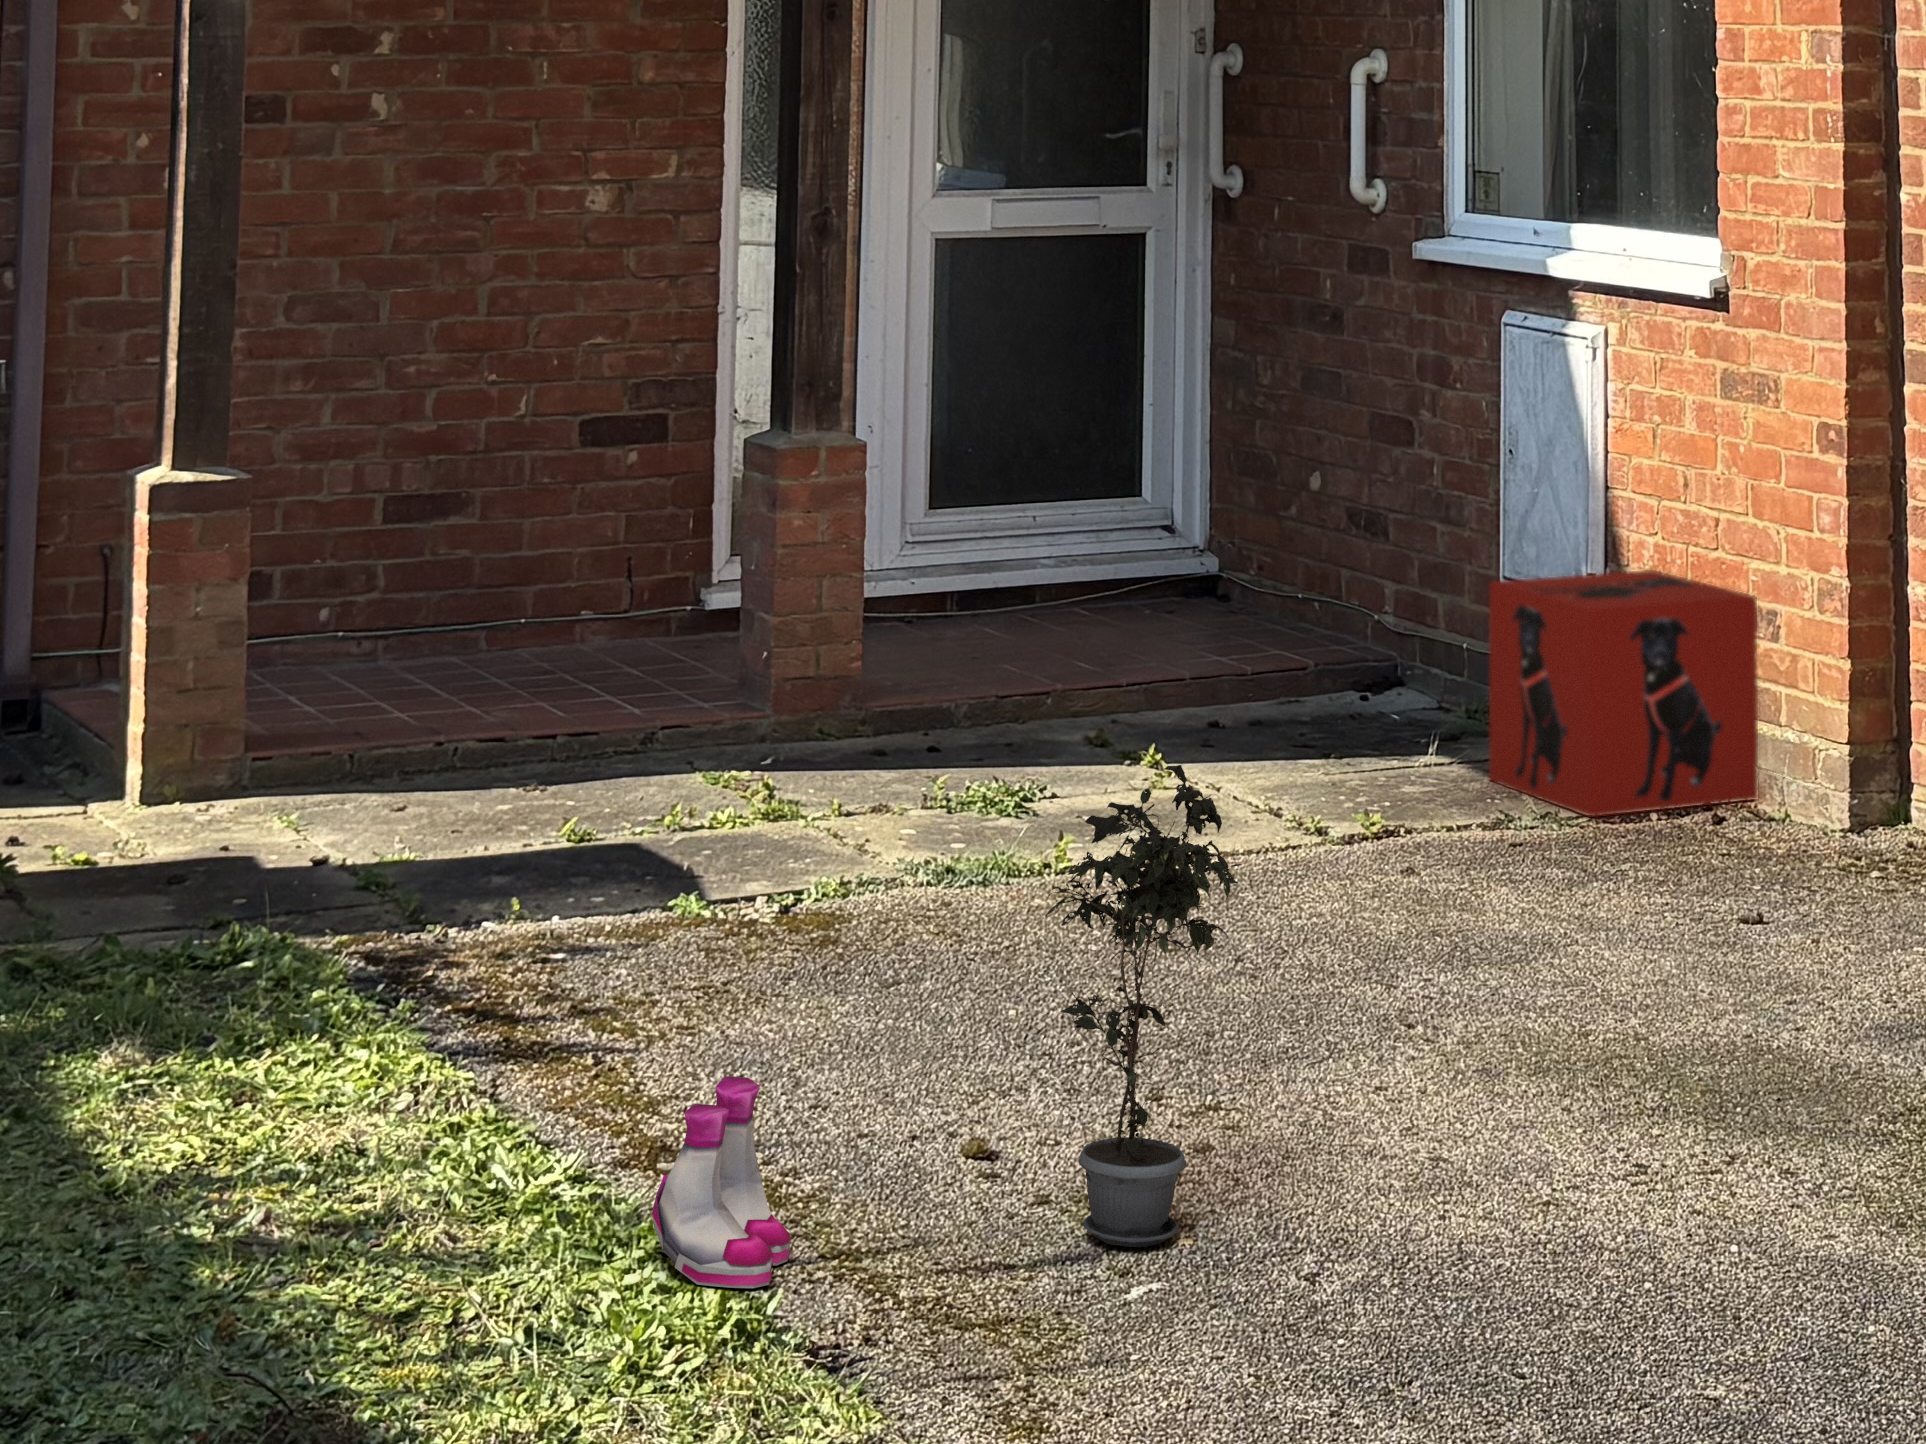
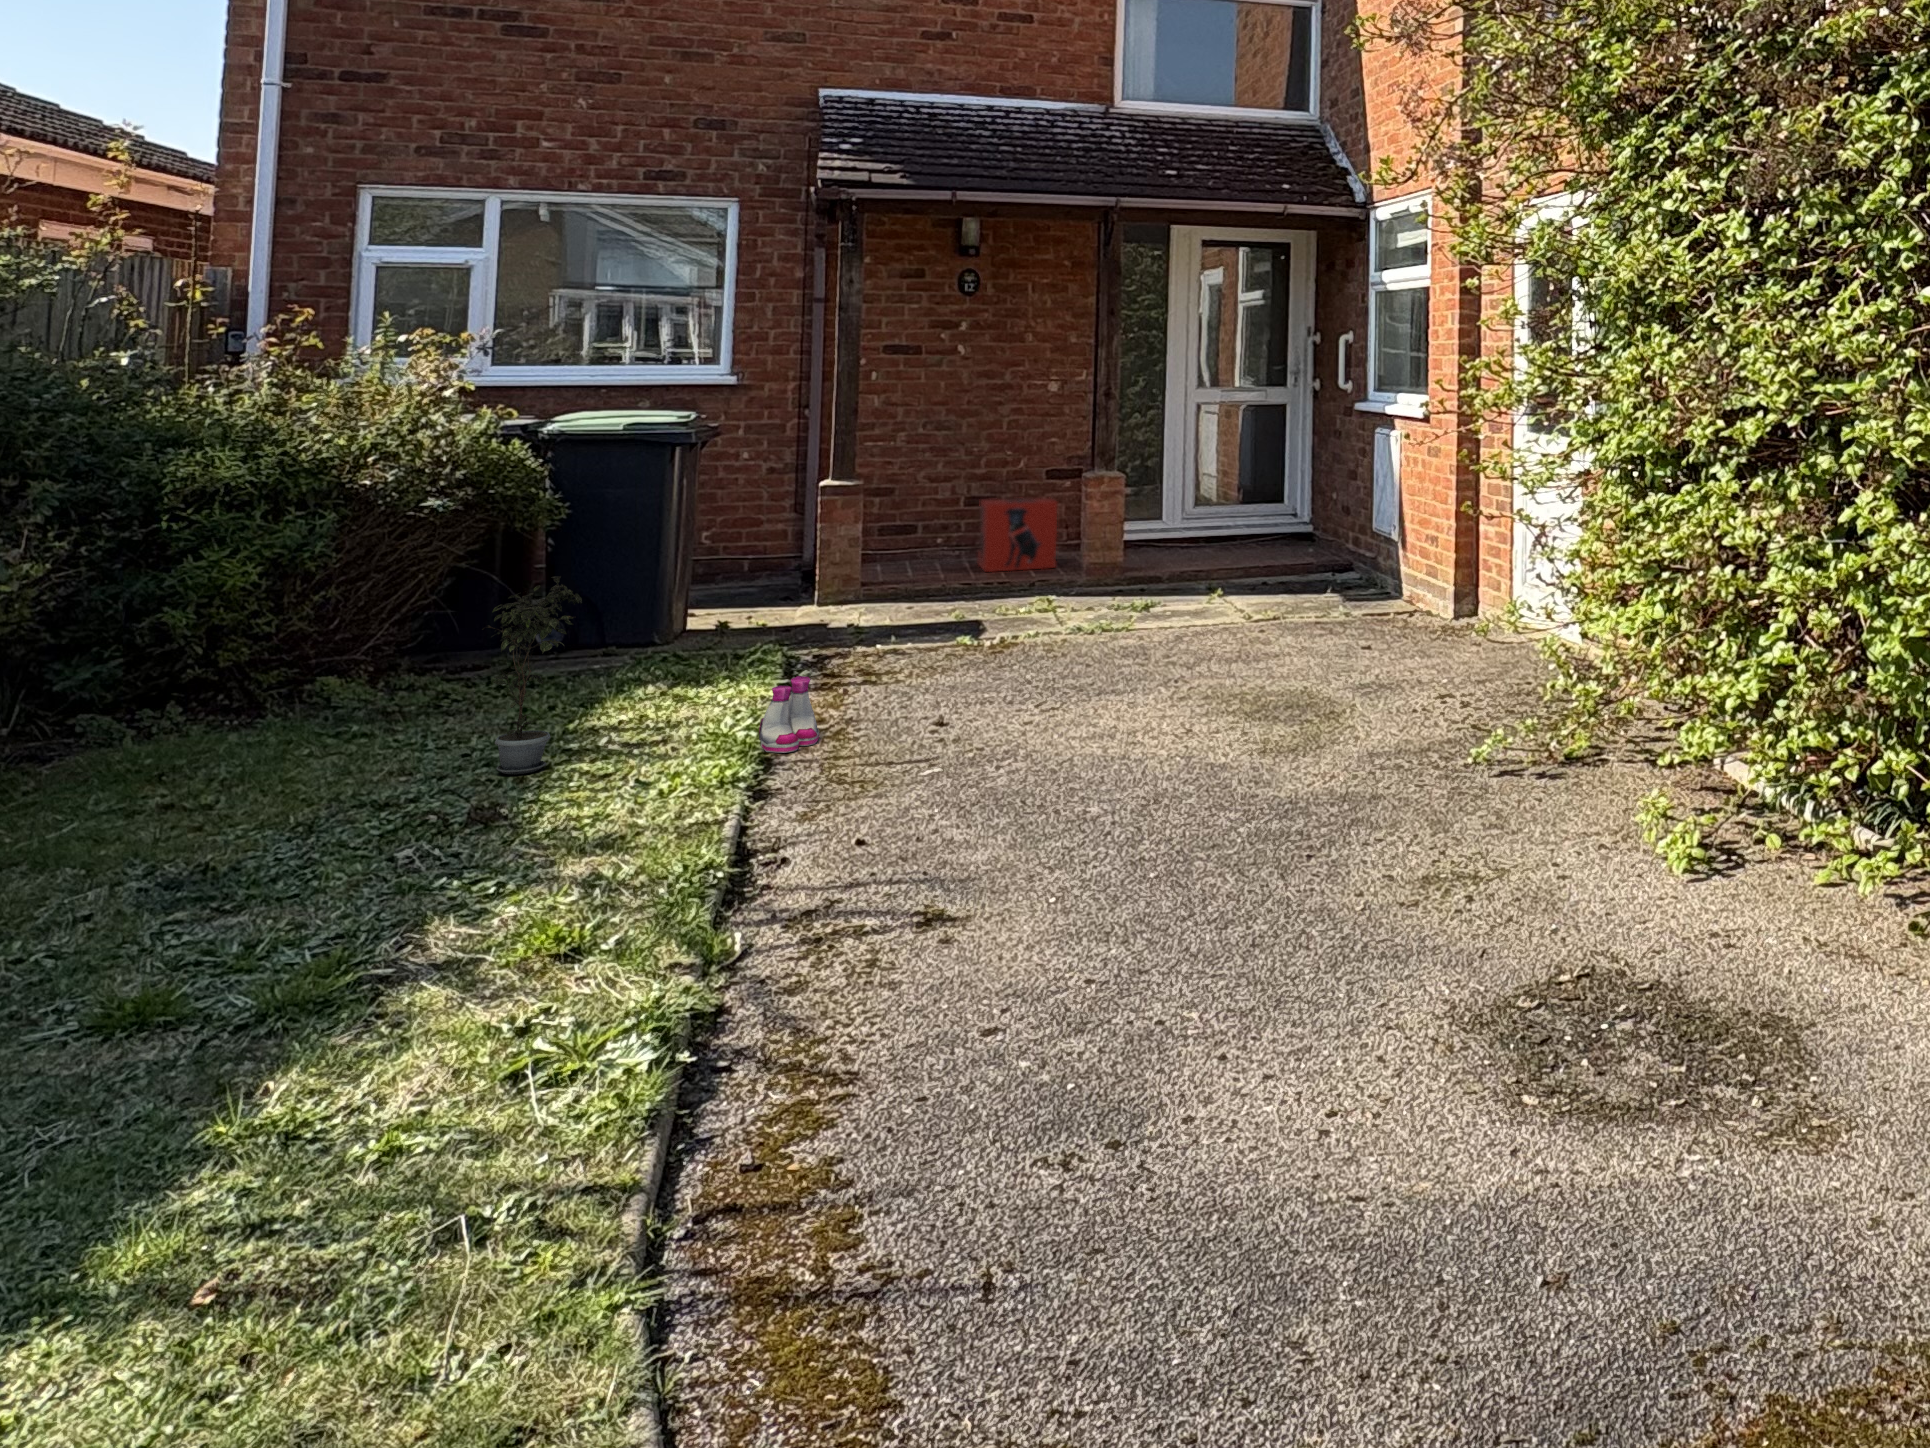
storage box: present [1489,570,1759,817] -> present [977,497,1058,572]
potted plant: present [1045,765,1242,1248] -> present [483,576,582,774]

